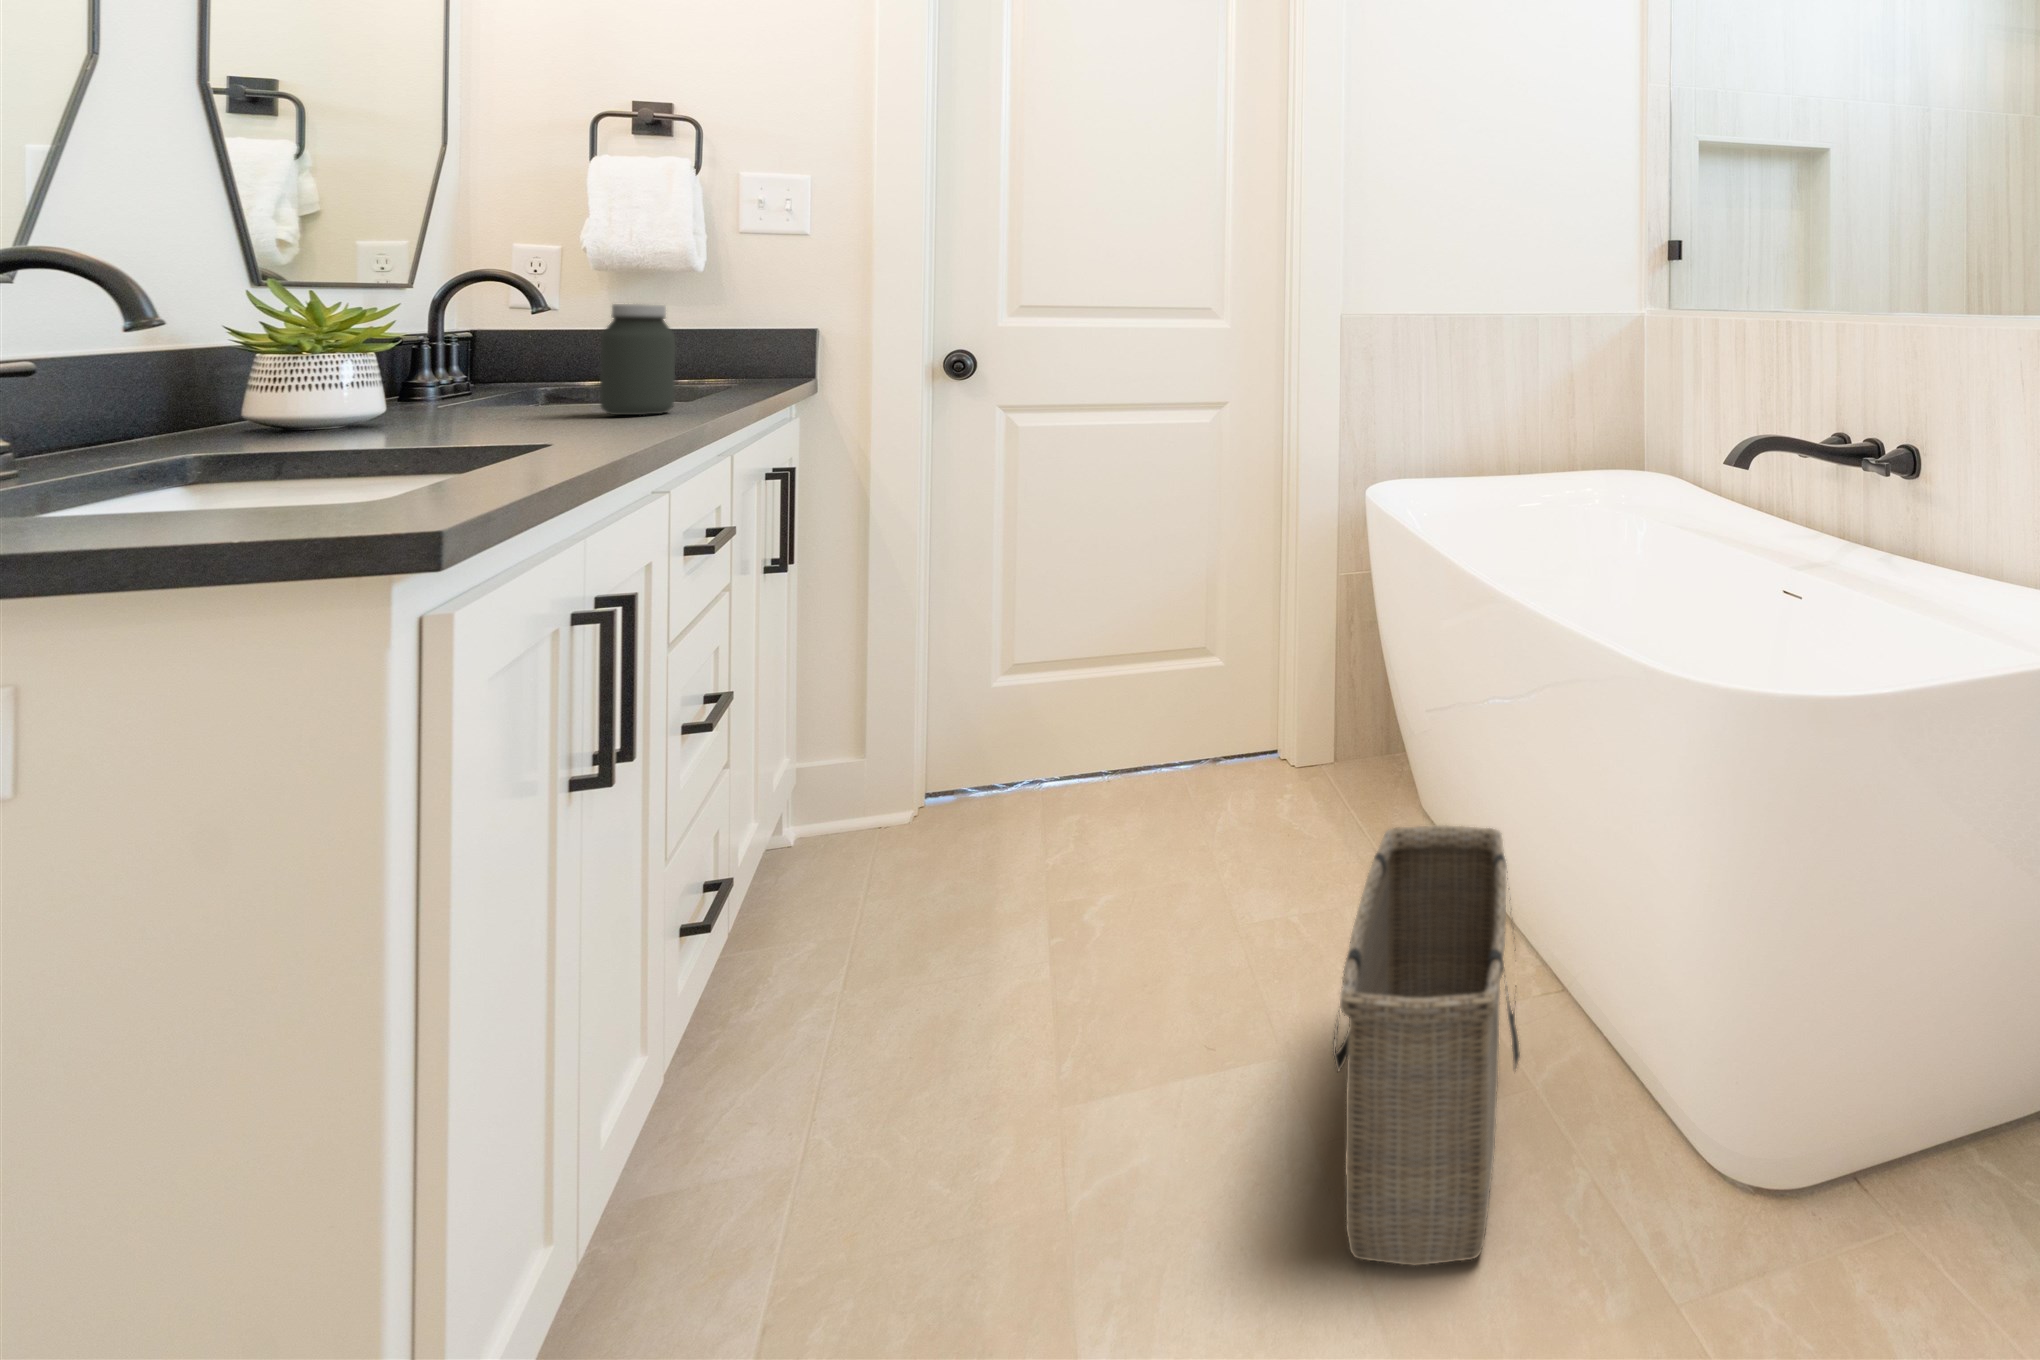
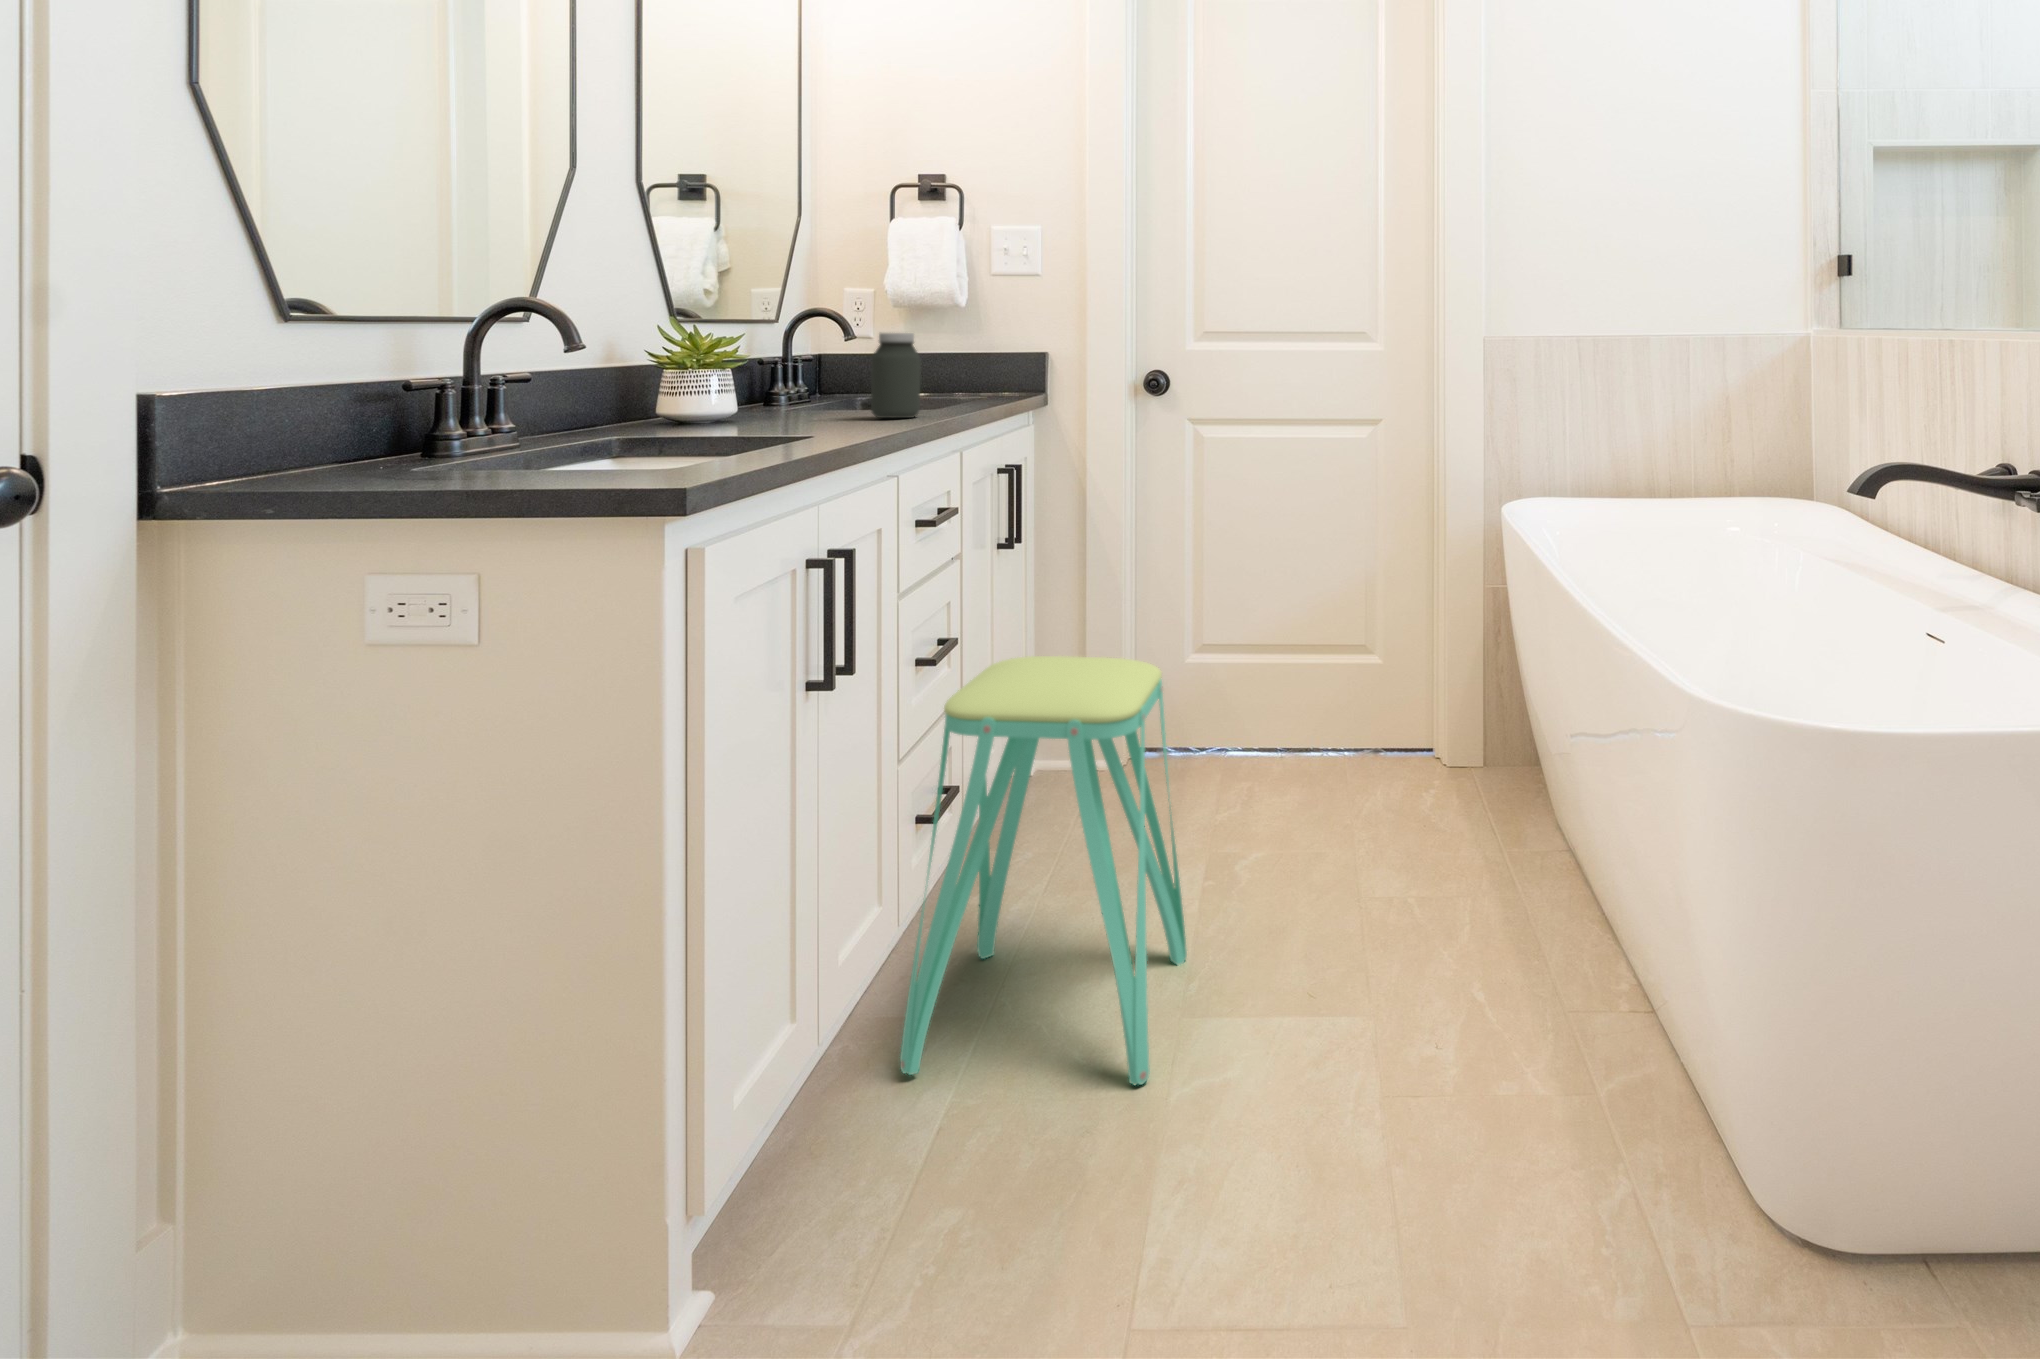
stool: none [700,692,1060,1251] -> present [900,656,1187,1085]
basket: present [1334,825,1520,1266] -> none [1369,828,1577,1249]

